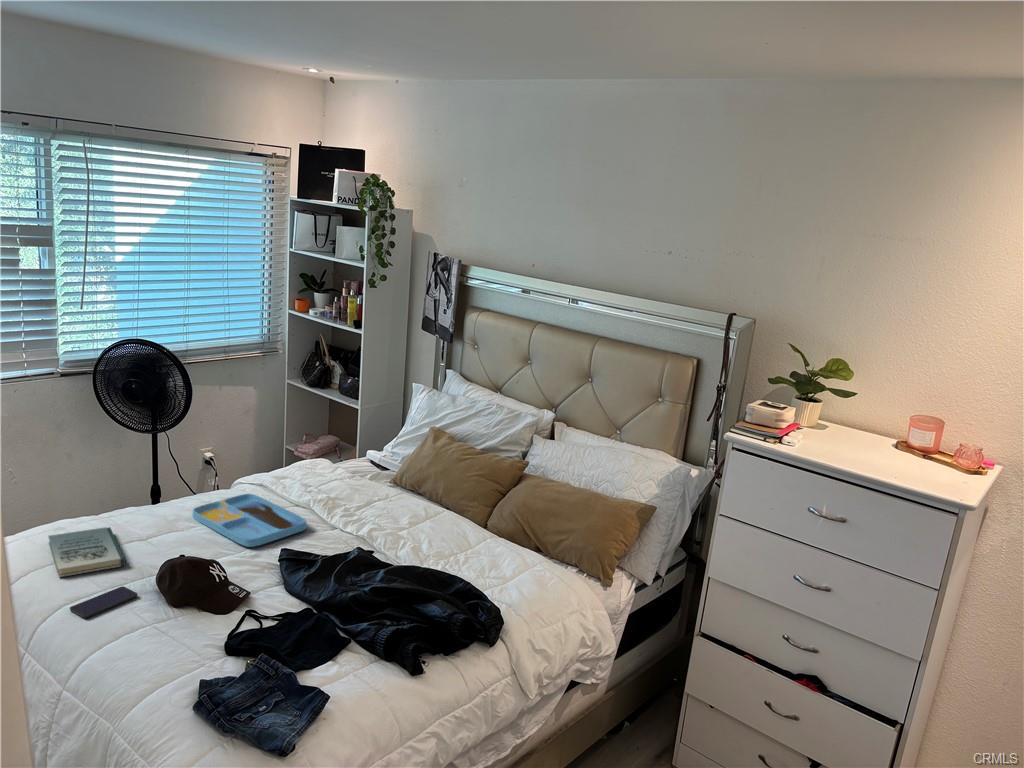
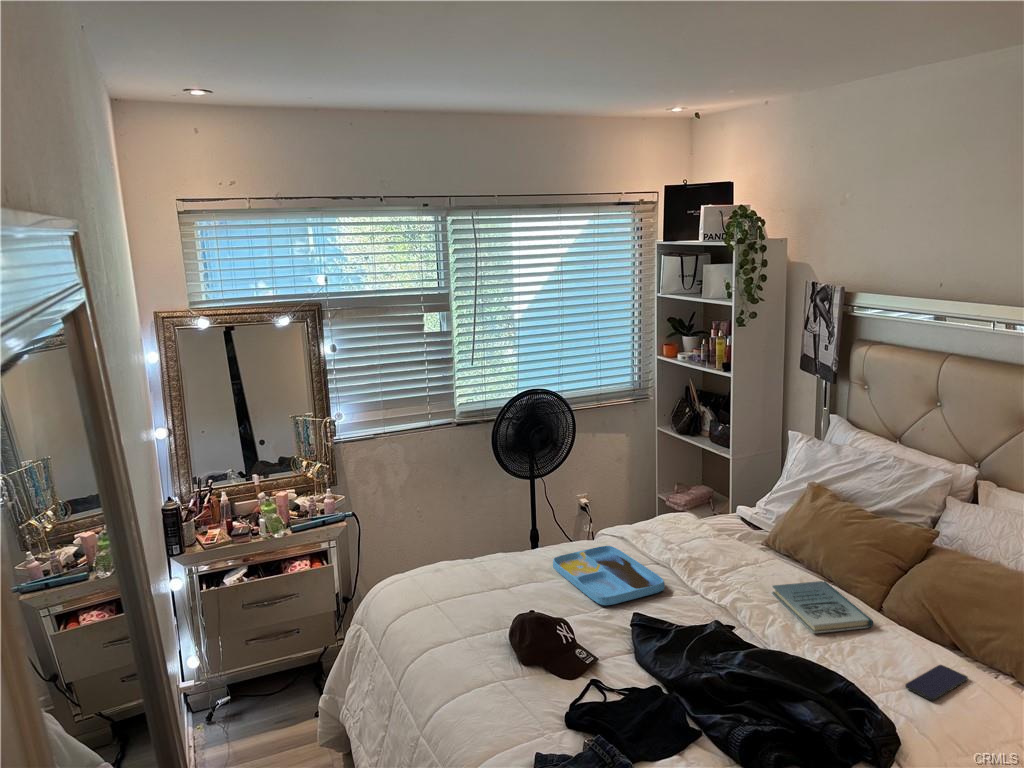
book: present [48,527,126,577] -> present [772,581,873,633]
smartphone: present [70,586,138,618] -> present [905,665,968,700]

